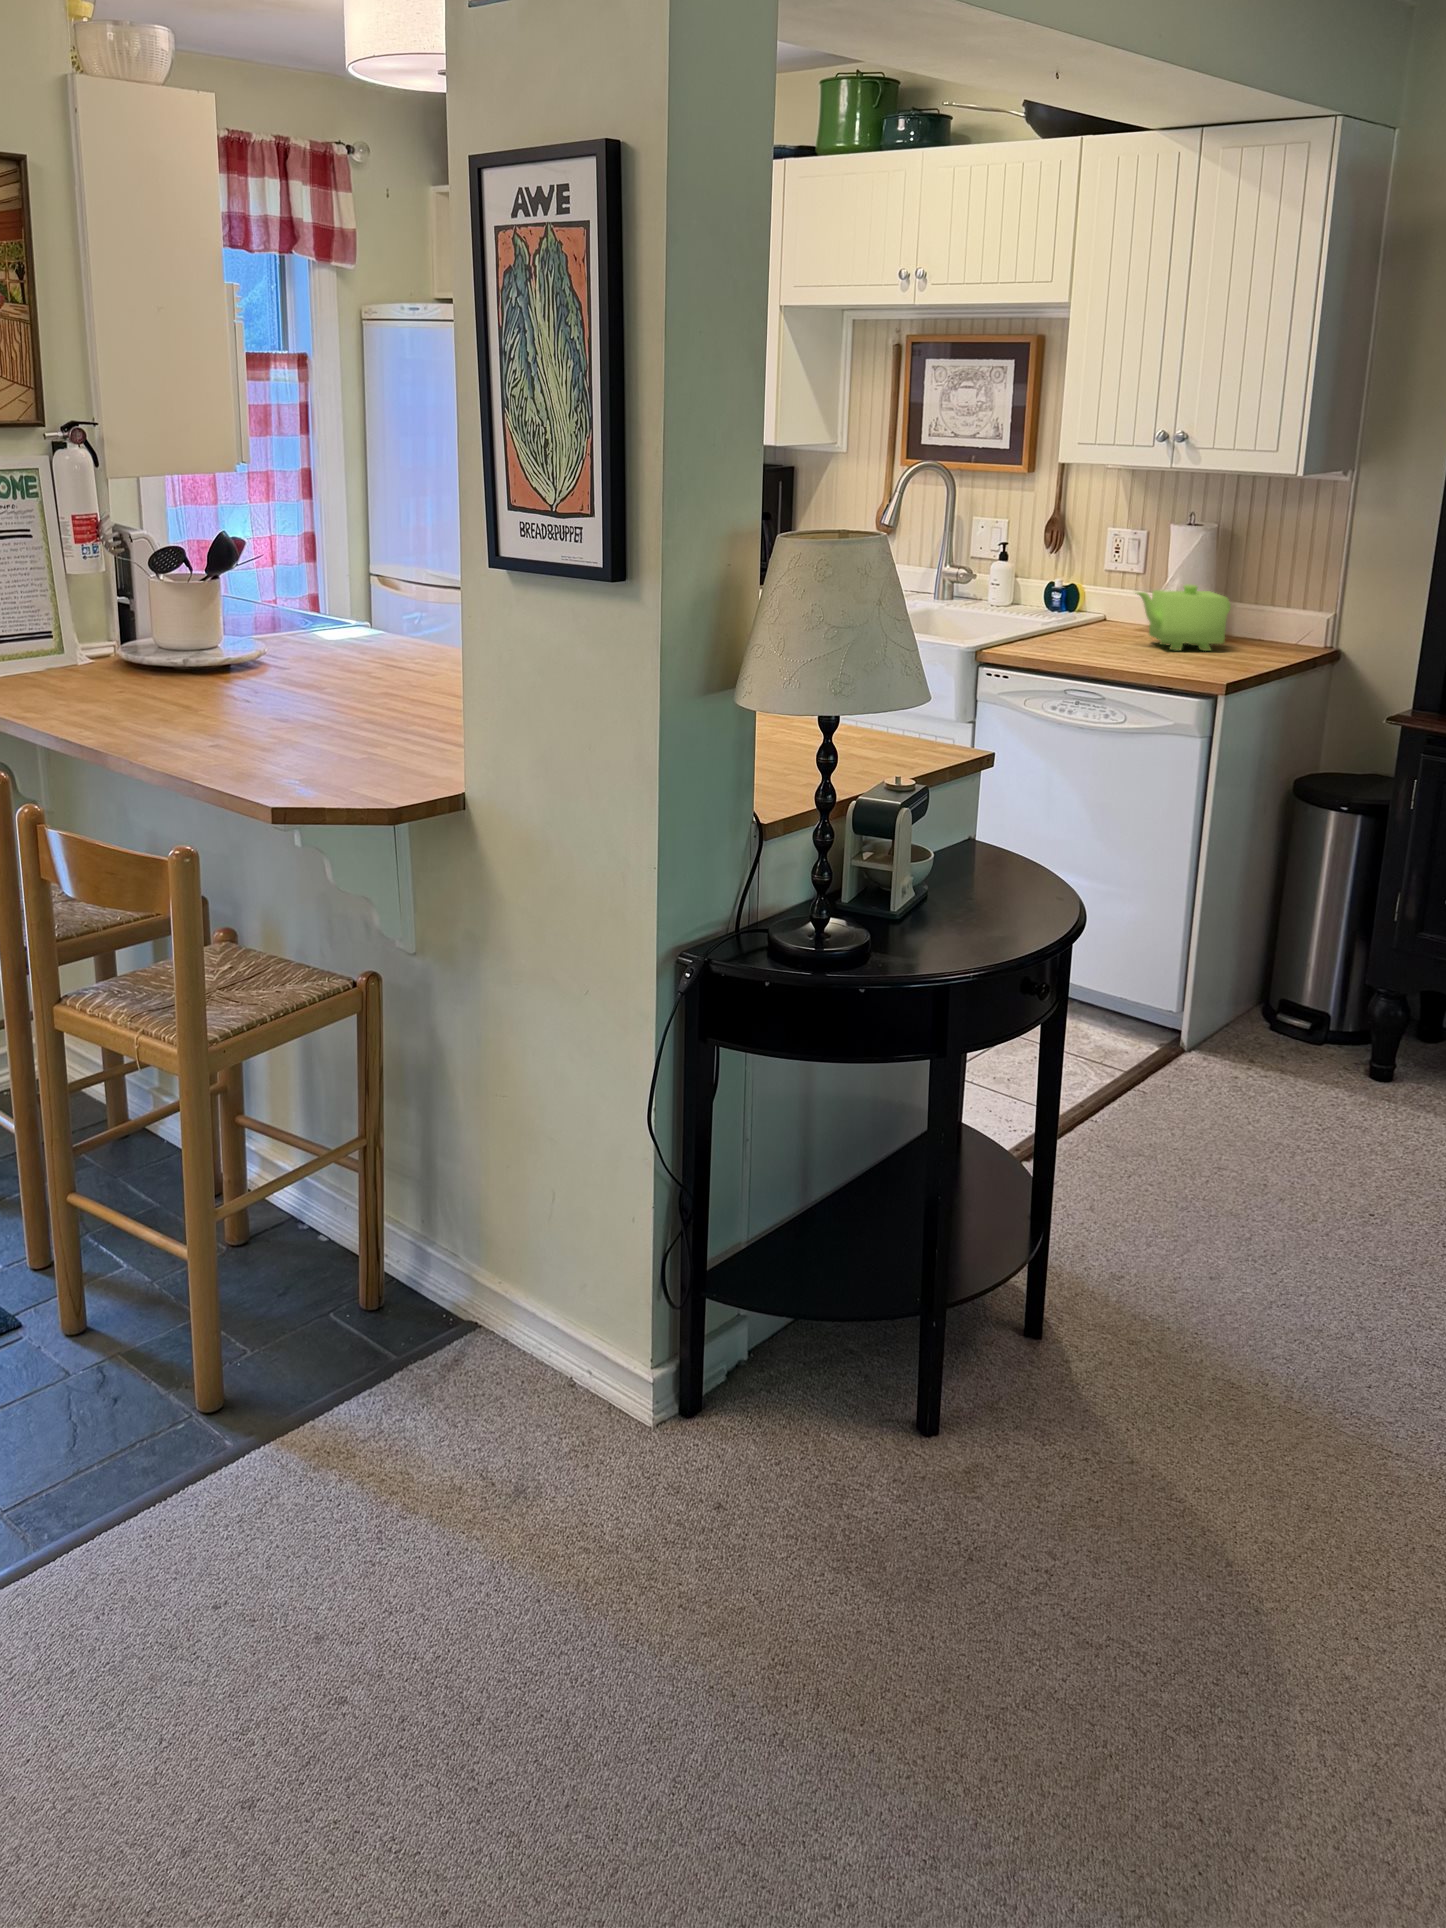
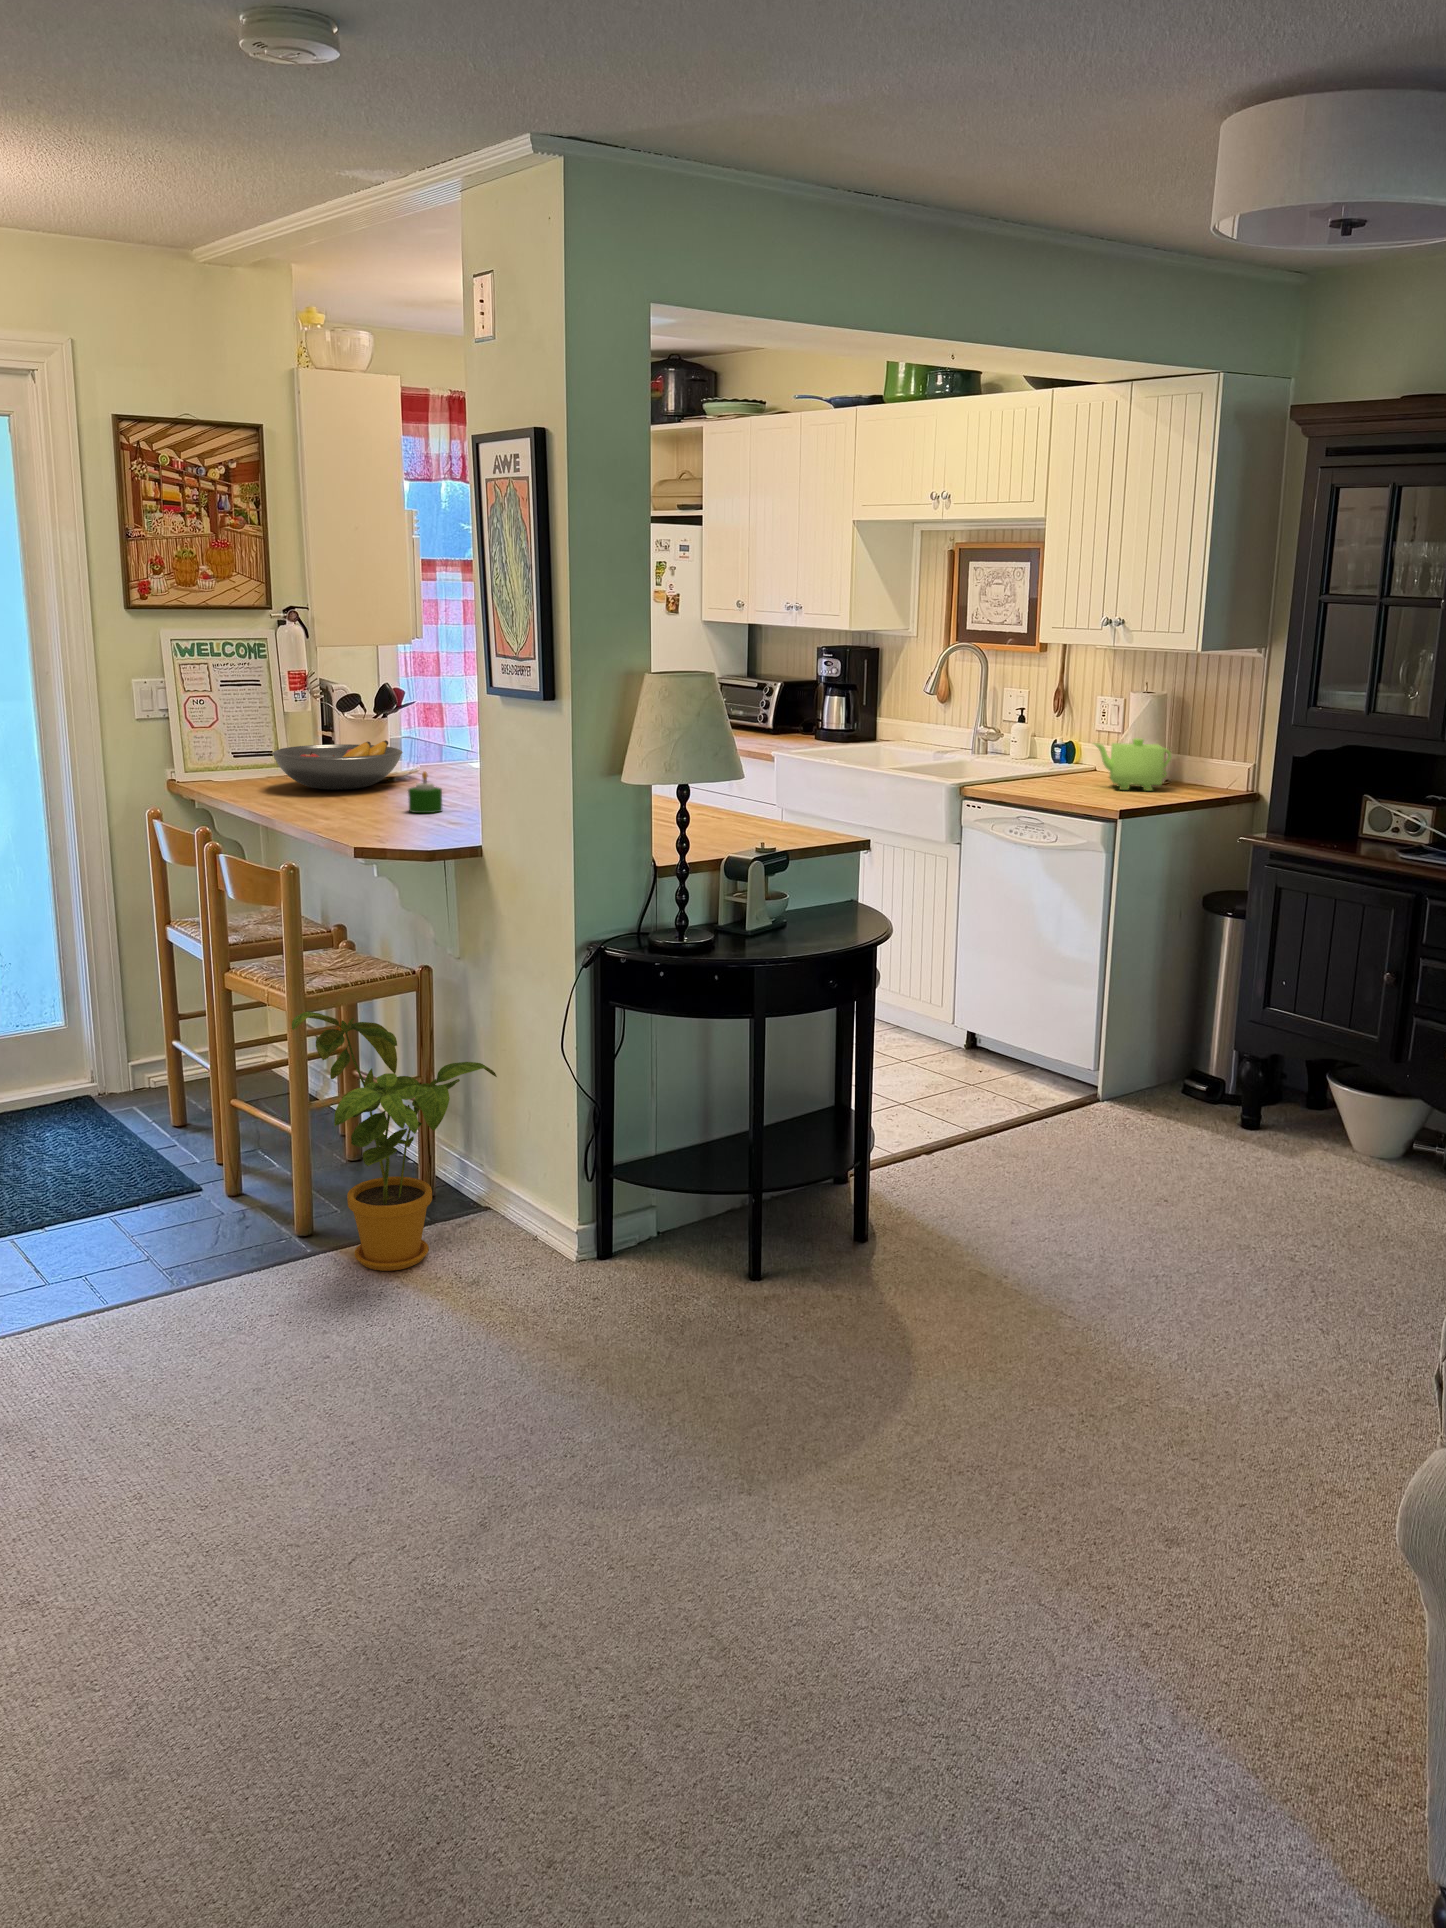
fruit bowl: none [76,619,271,694] -> present [272,740,403,790]
candle: none [318,674,370,737] -> present [408,772,442,813]
house plant: none [204,1083,508,1477] -> present [292,1012,497,1271]

